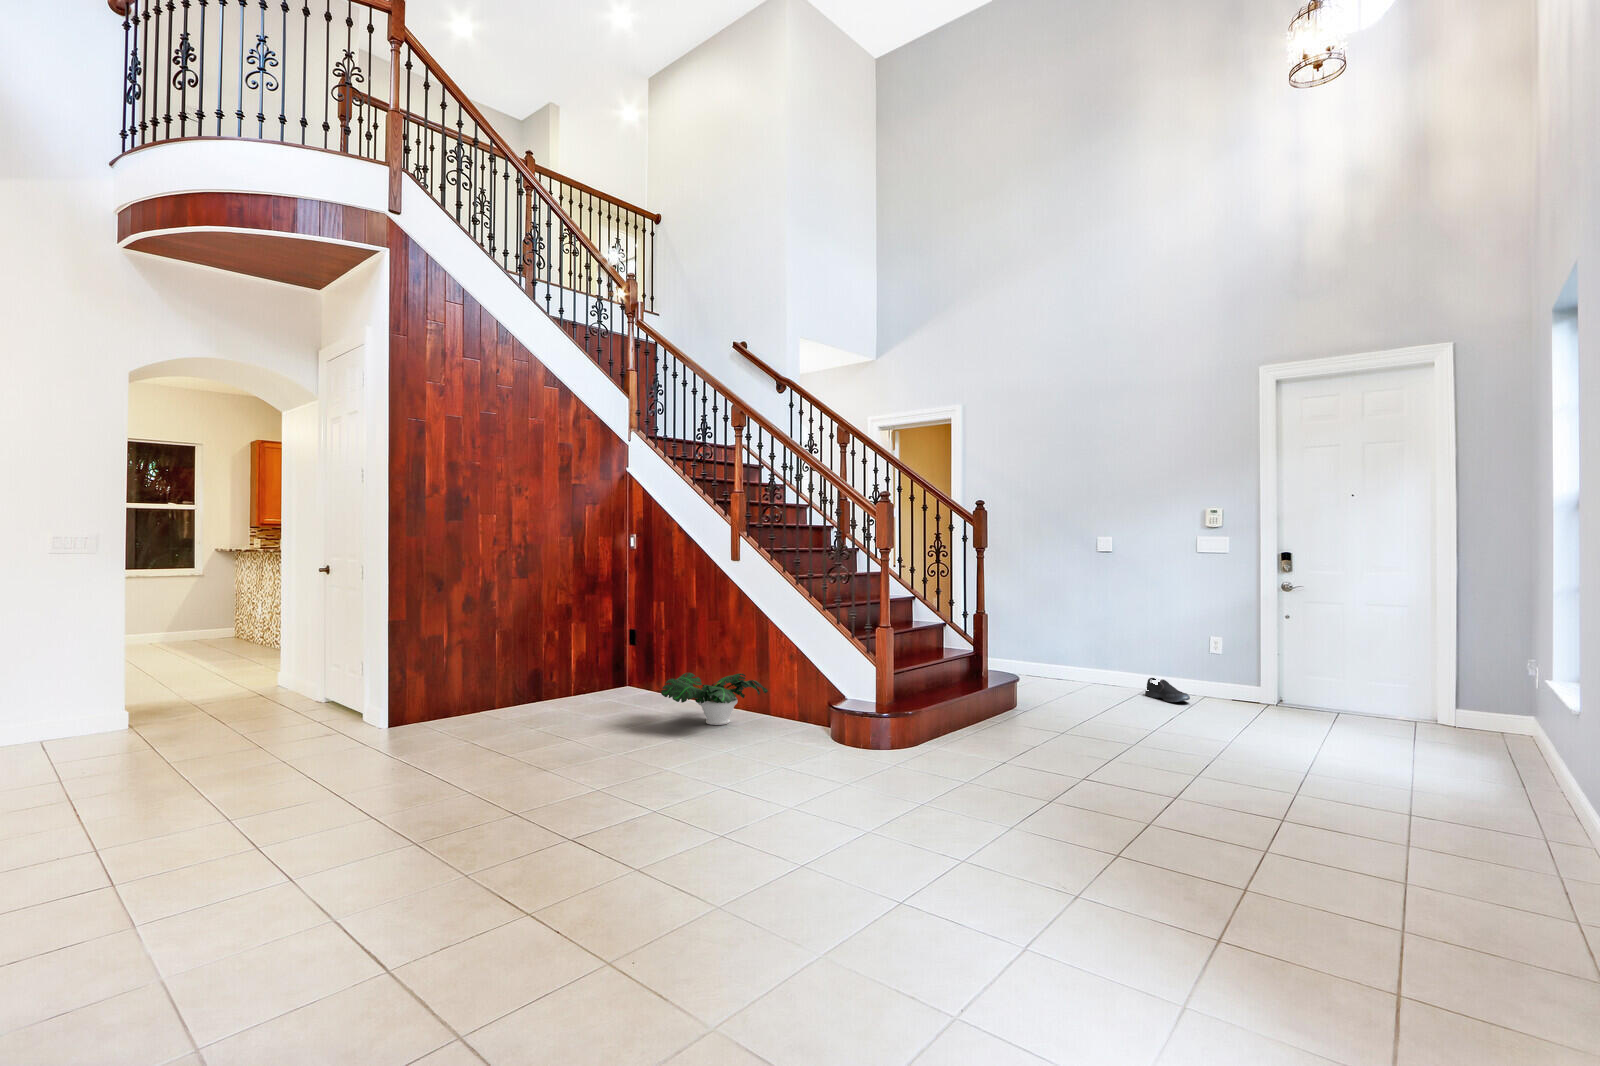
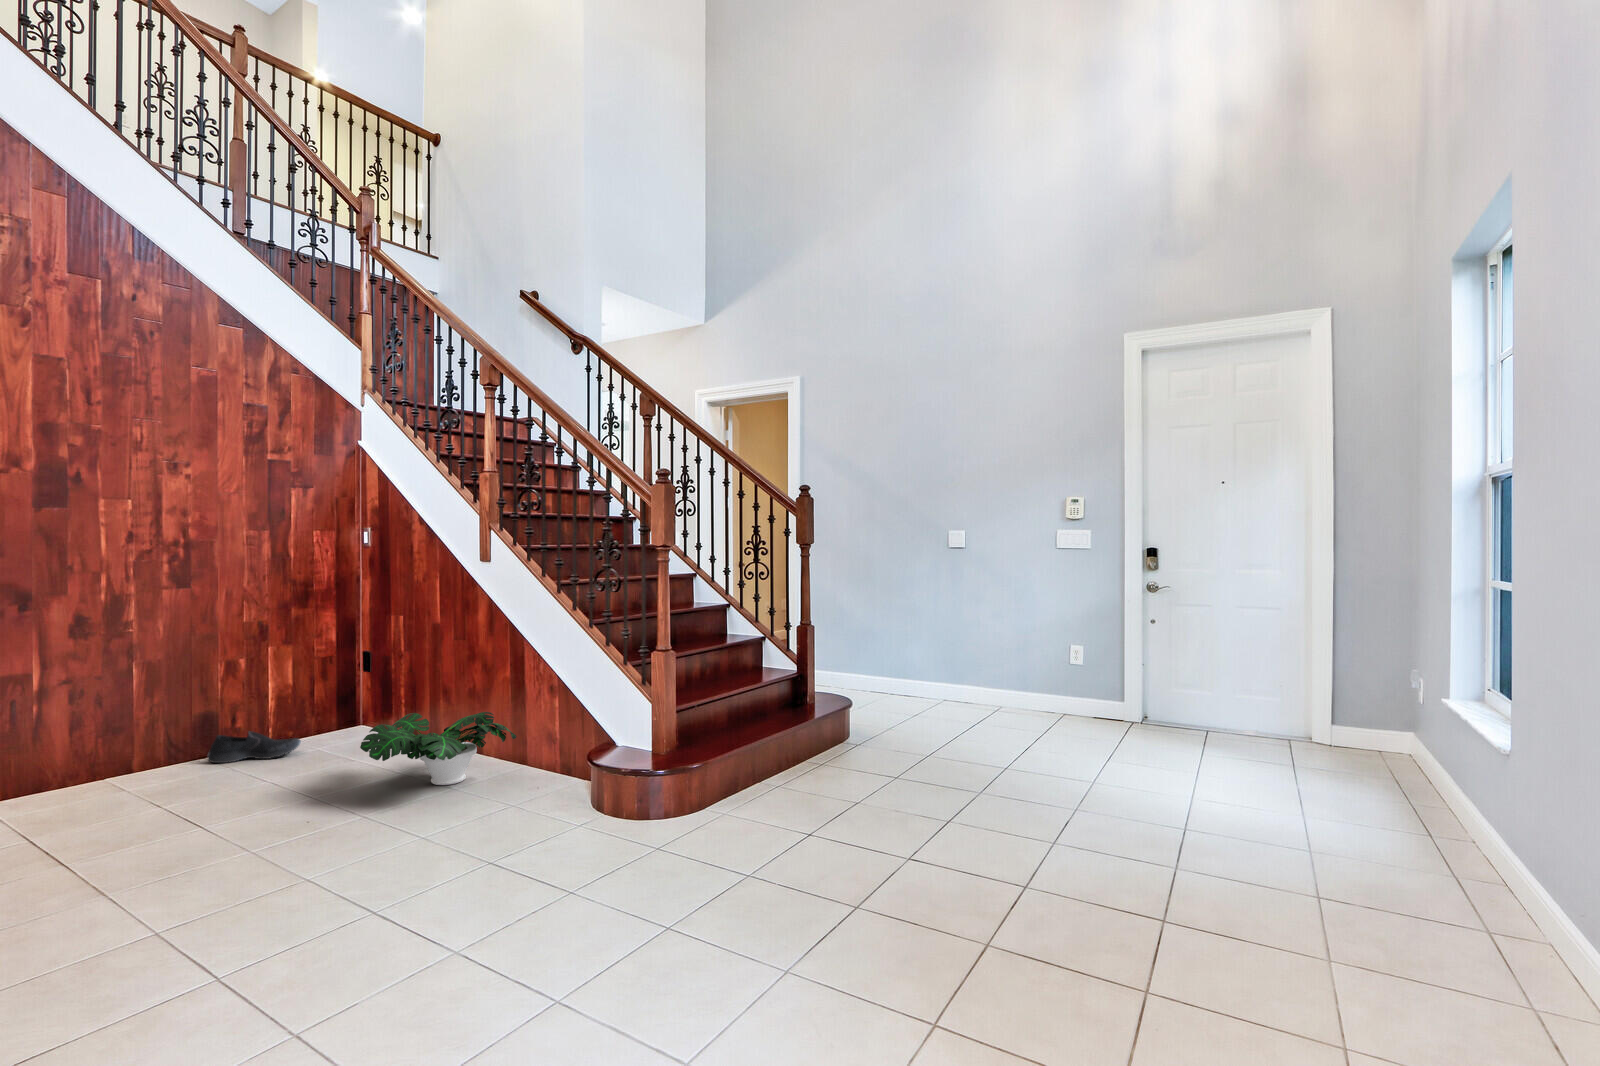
shoe: present [1145,678,1190,702] -> present [208,731,301,763]

